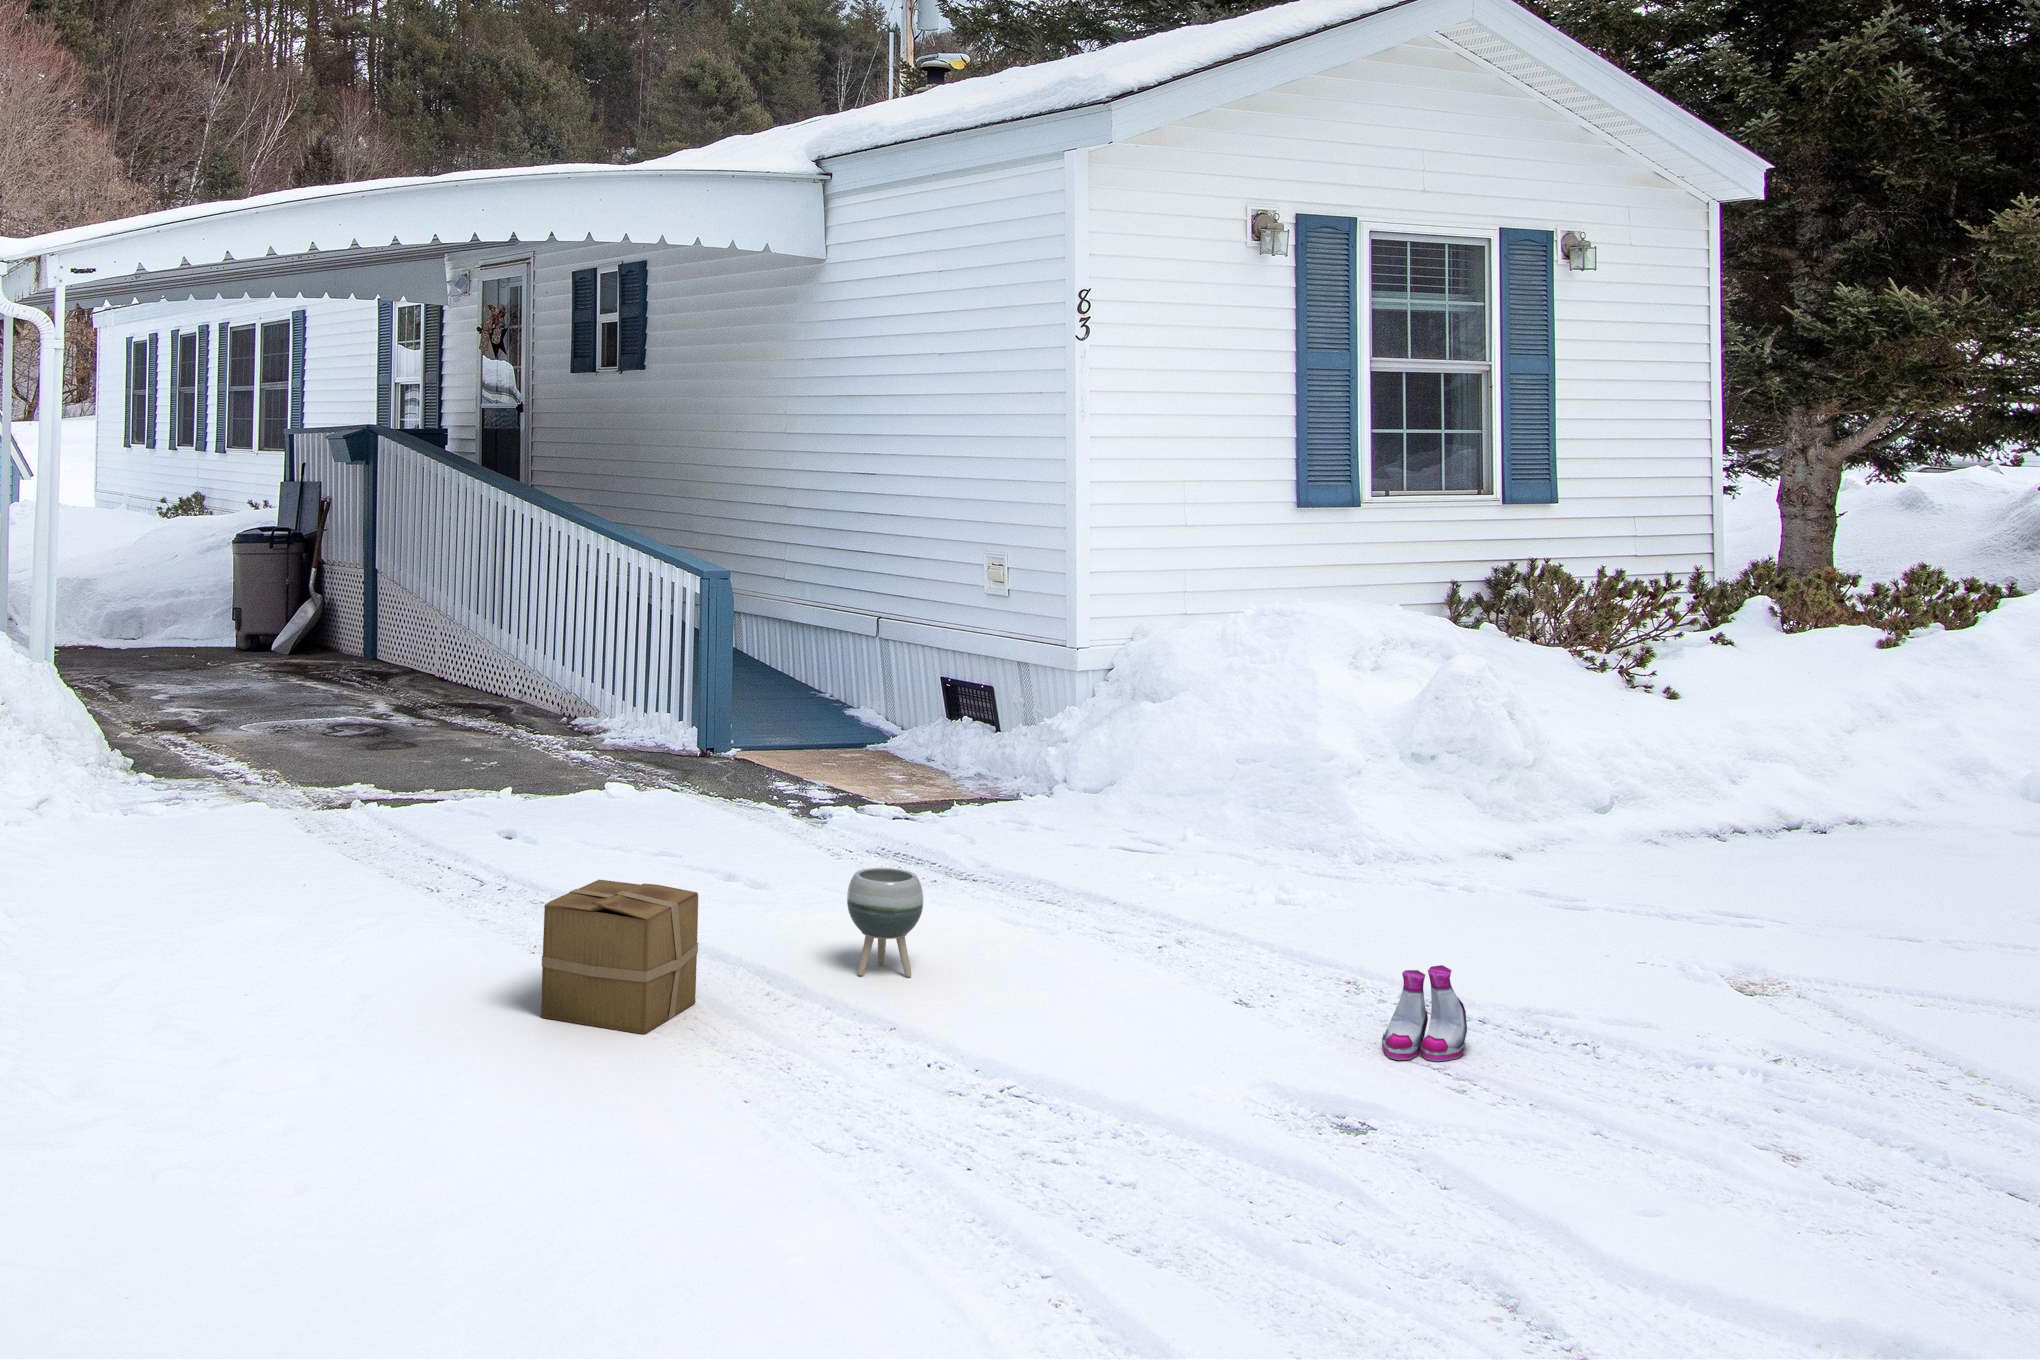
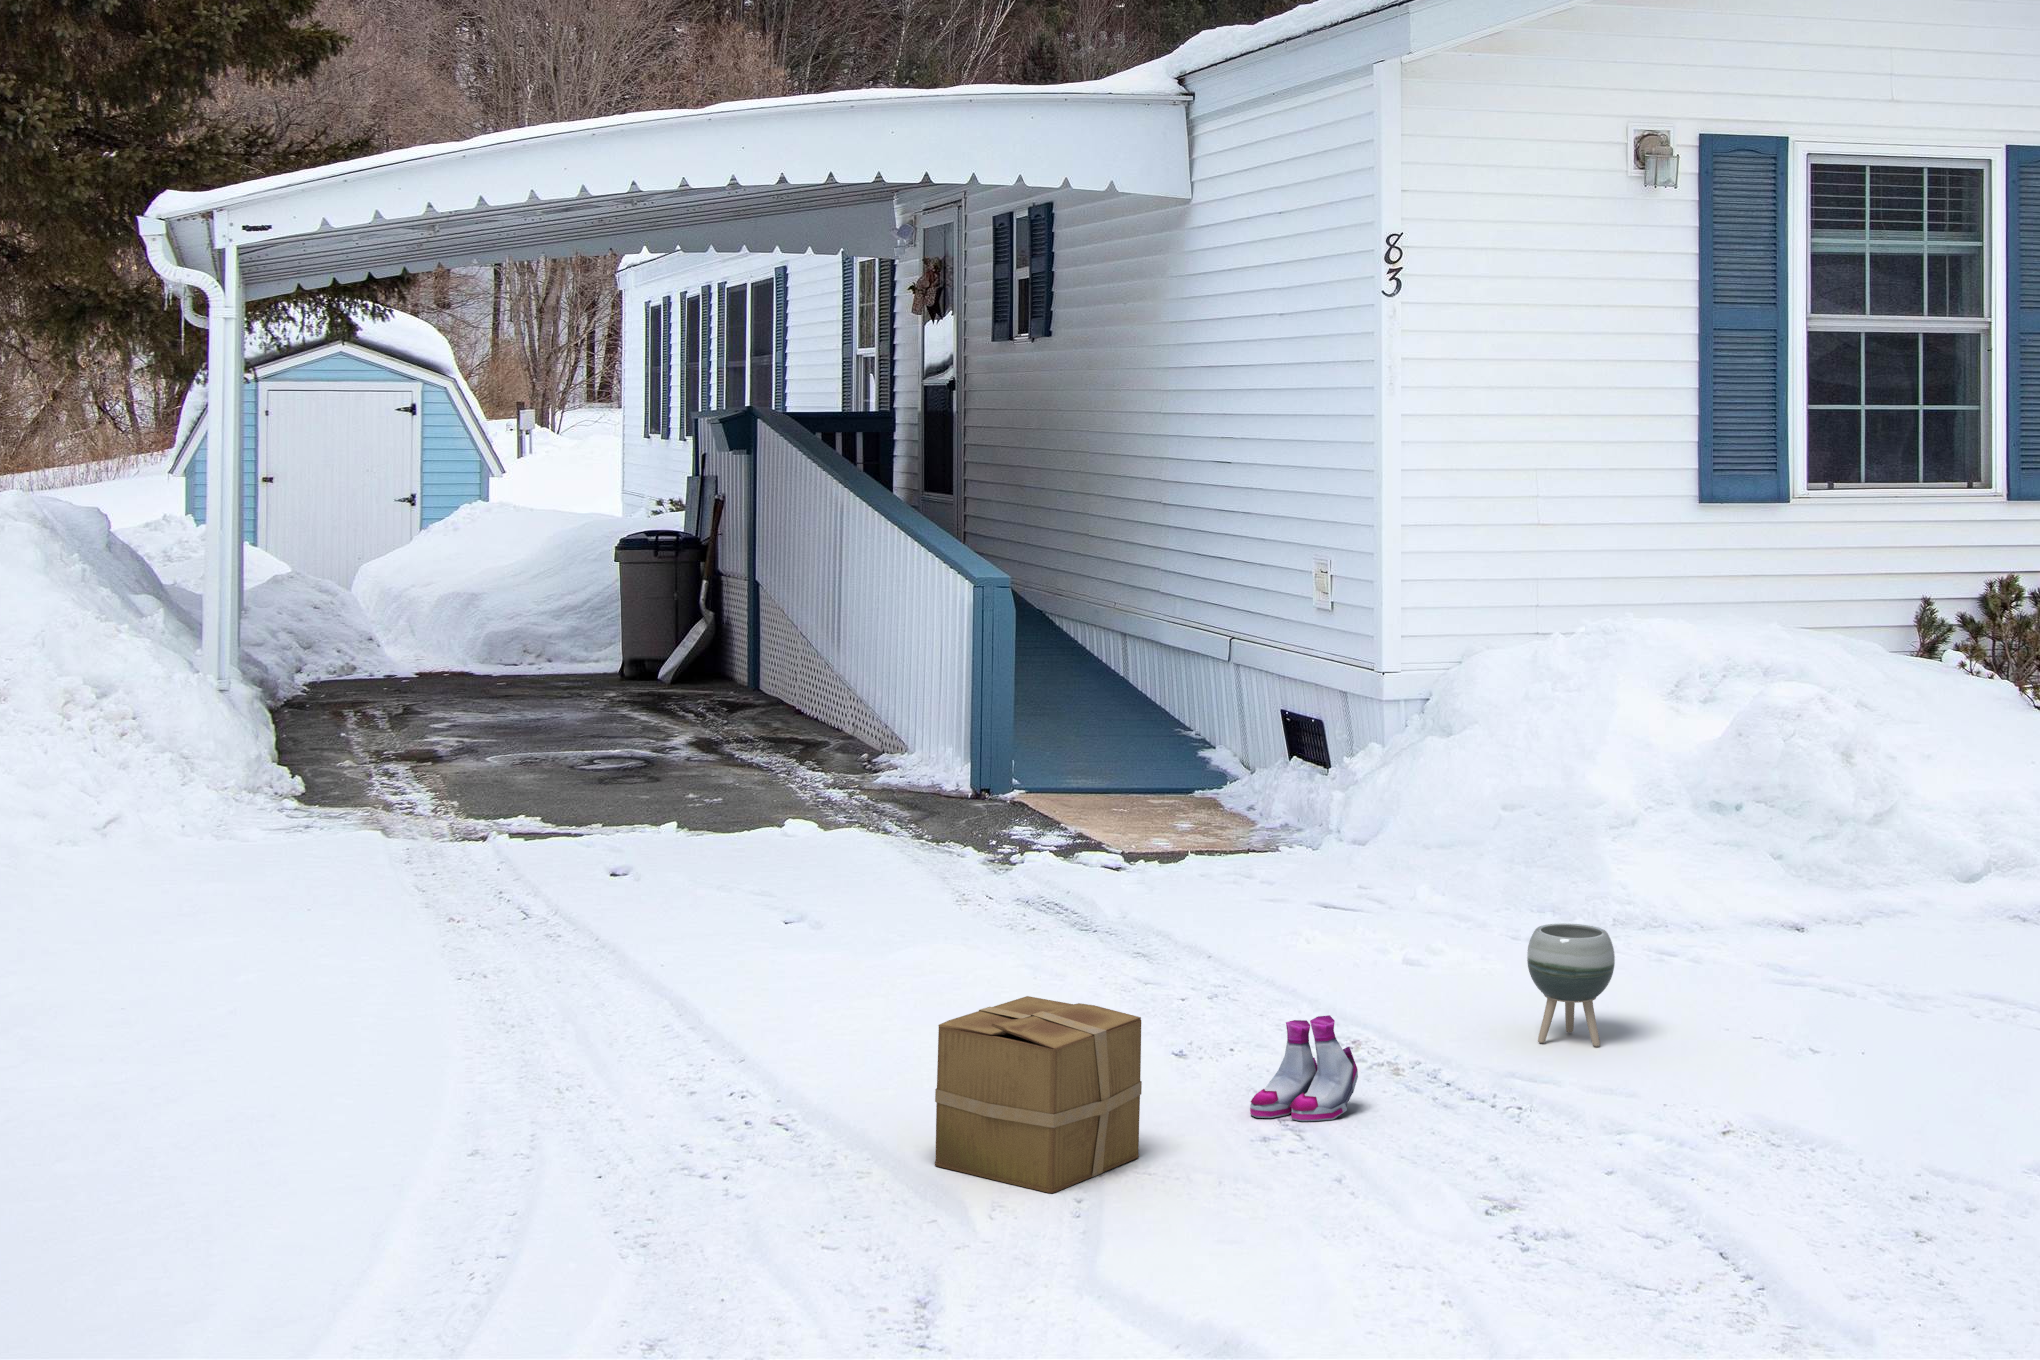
planter: present [847,868,924,977] -> present [1527,923,1615,1047]
cardboard box: present [541,880,698,1034] -> present [935,996,1142,1193]

